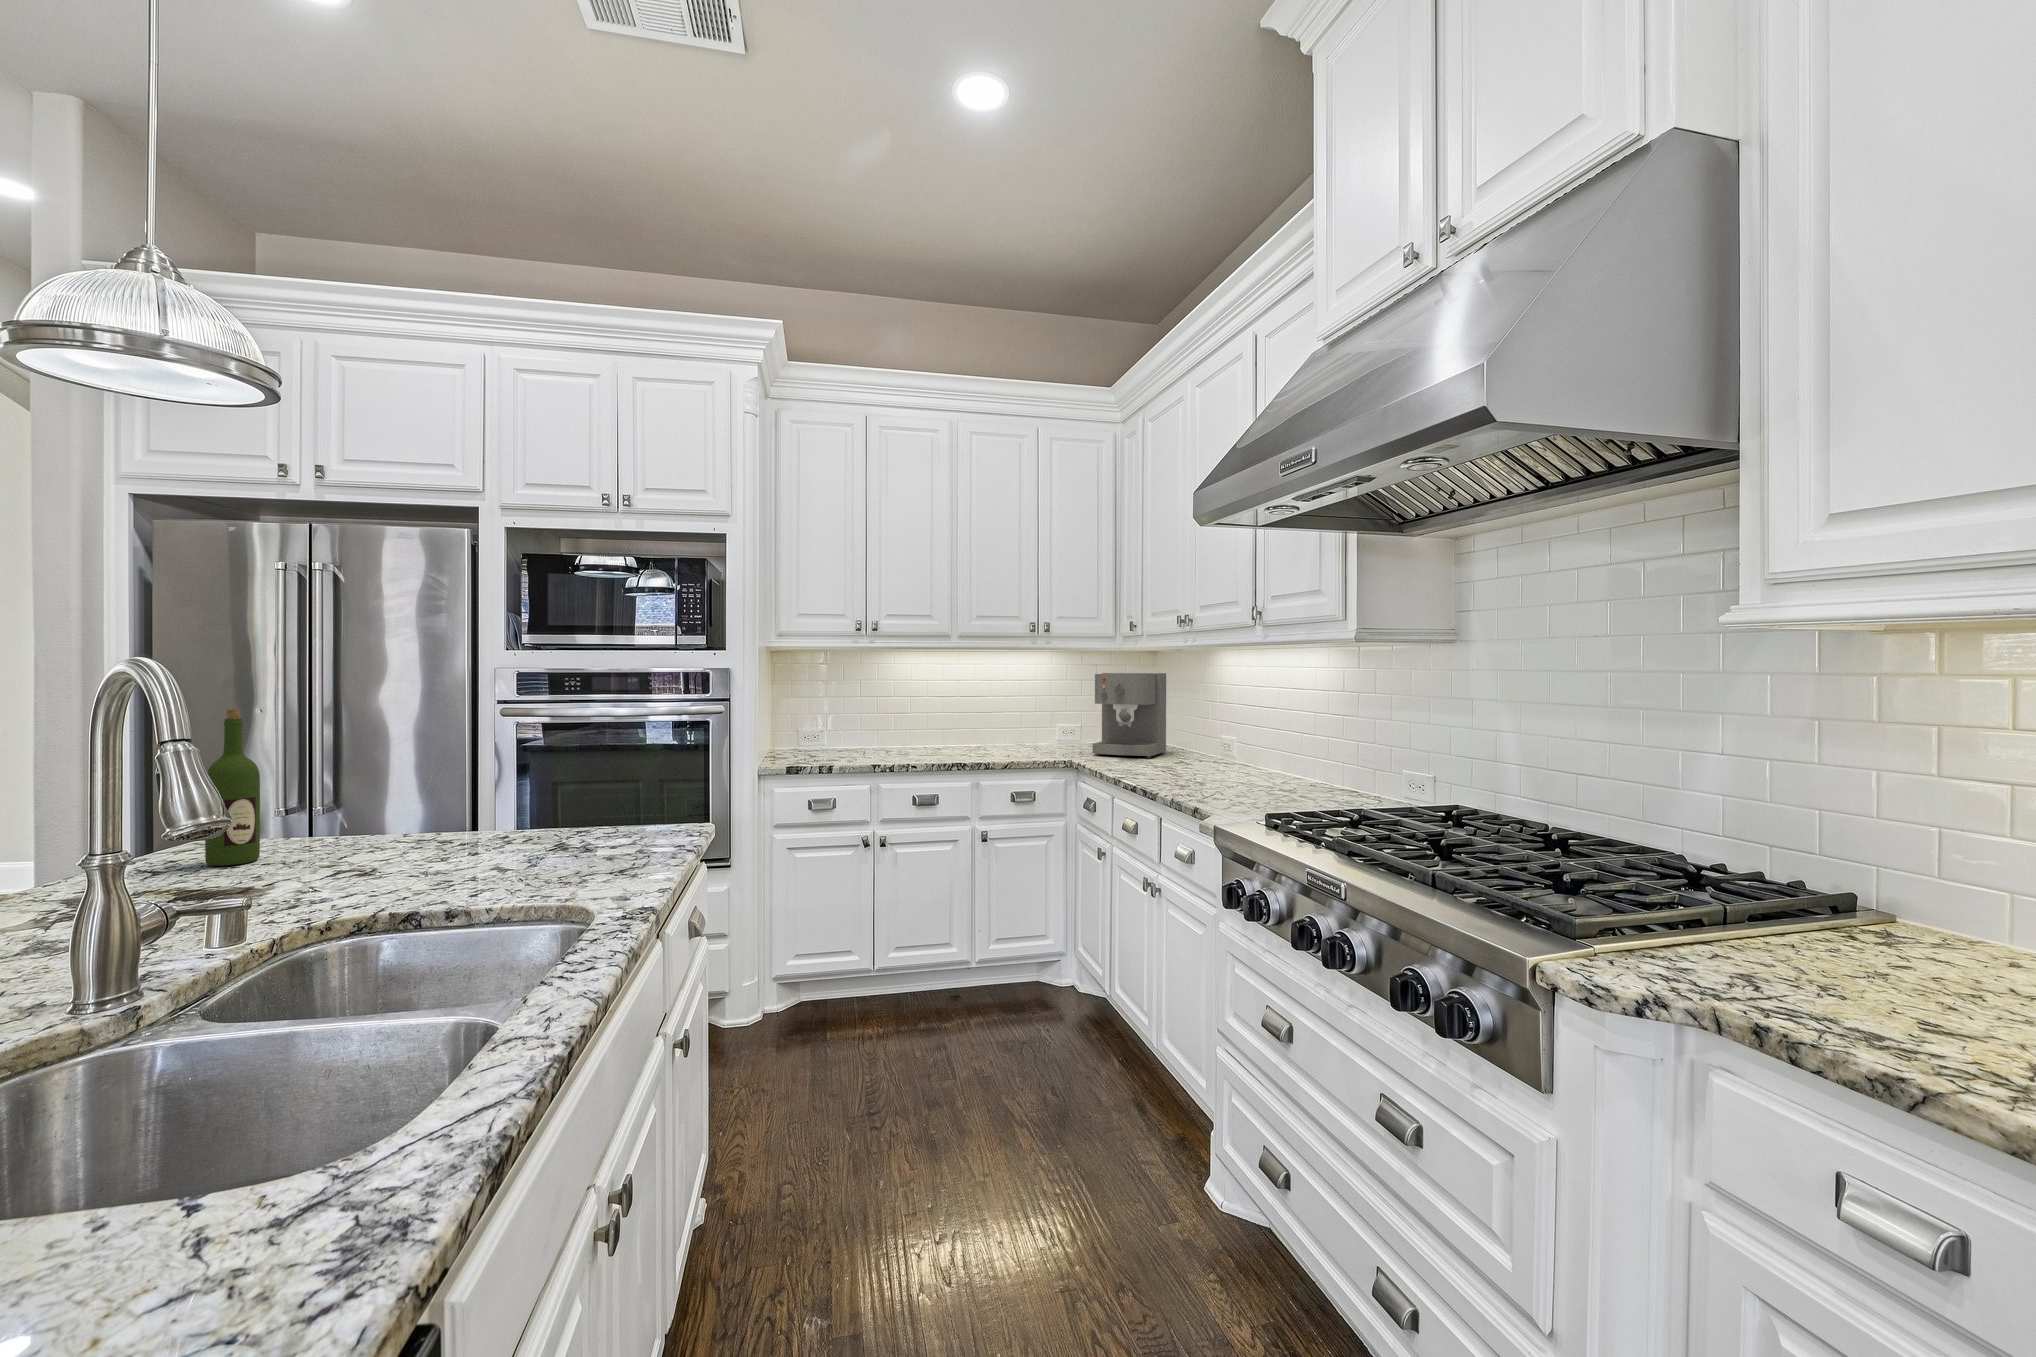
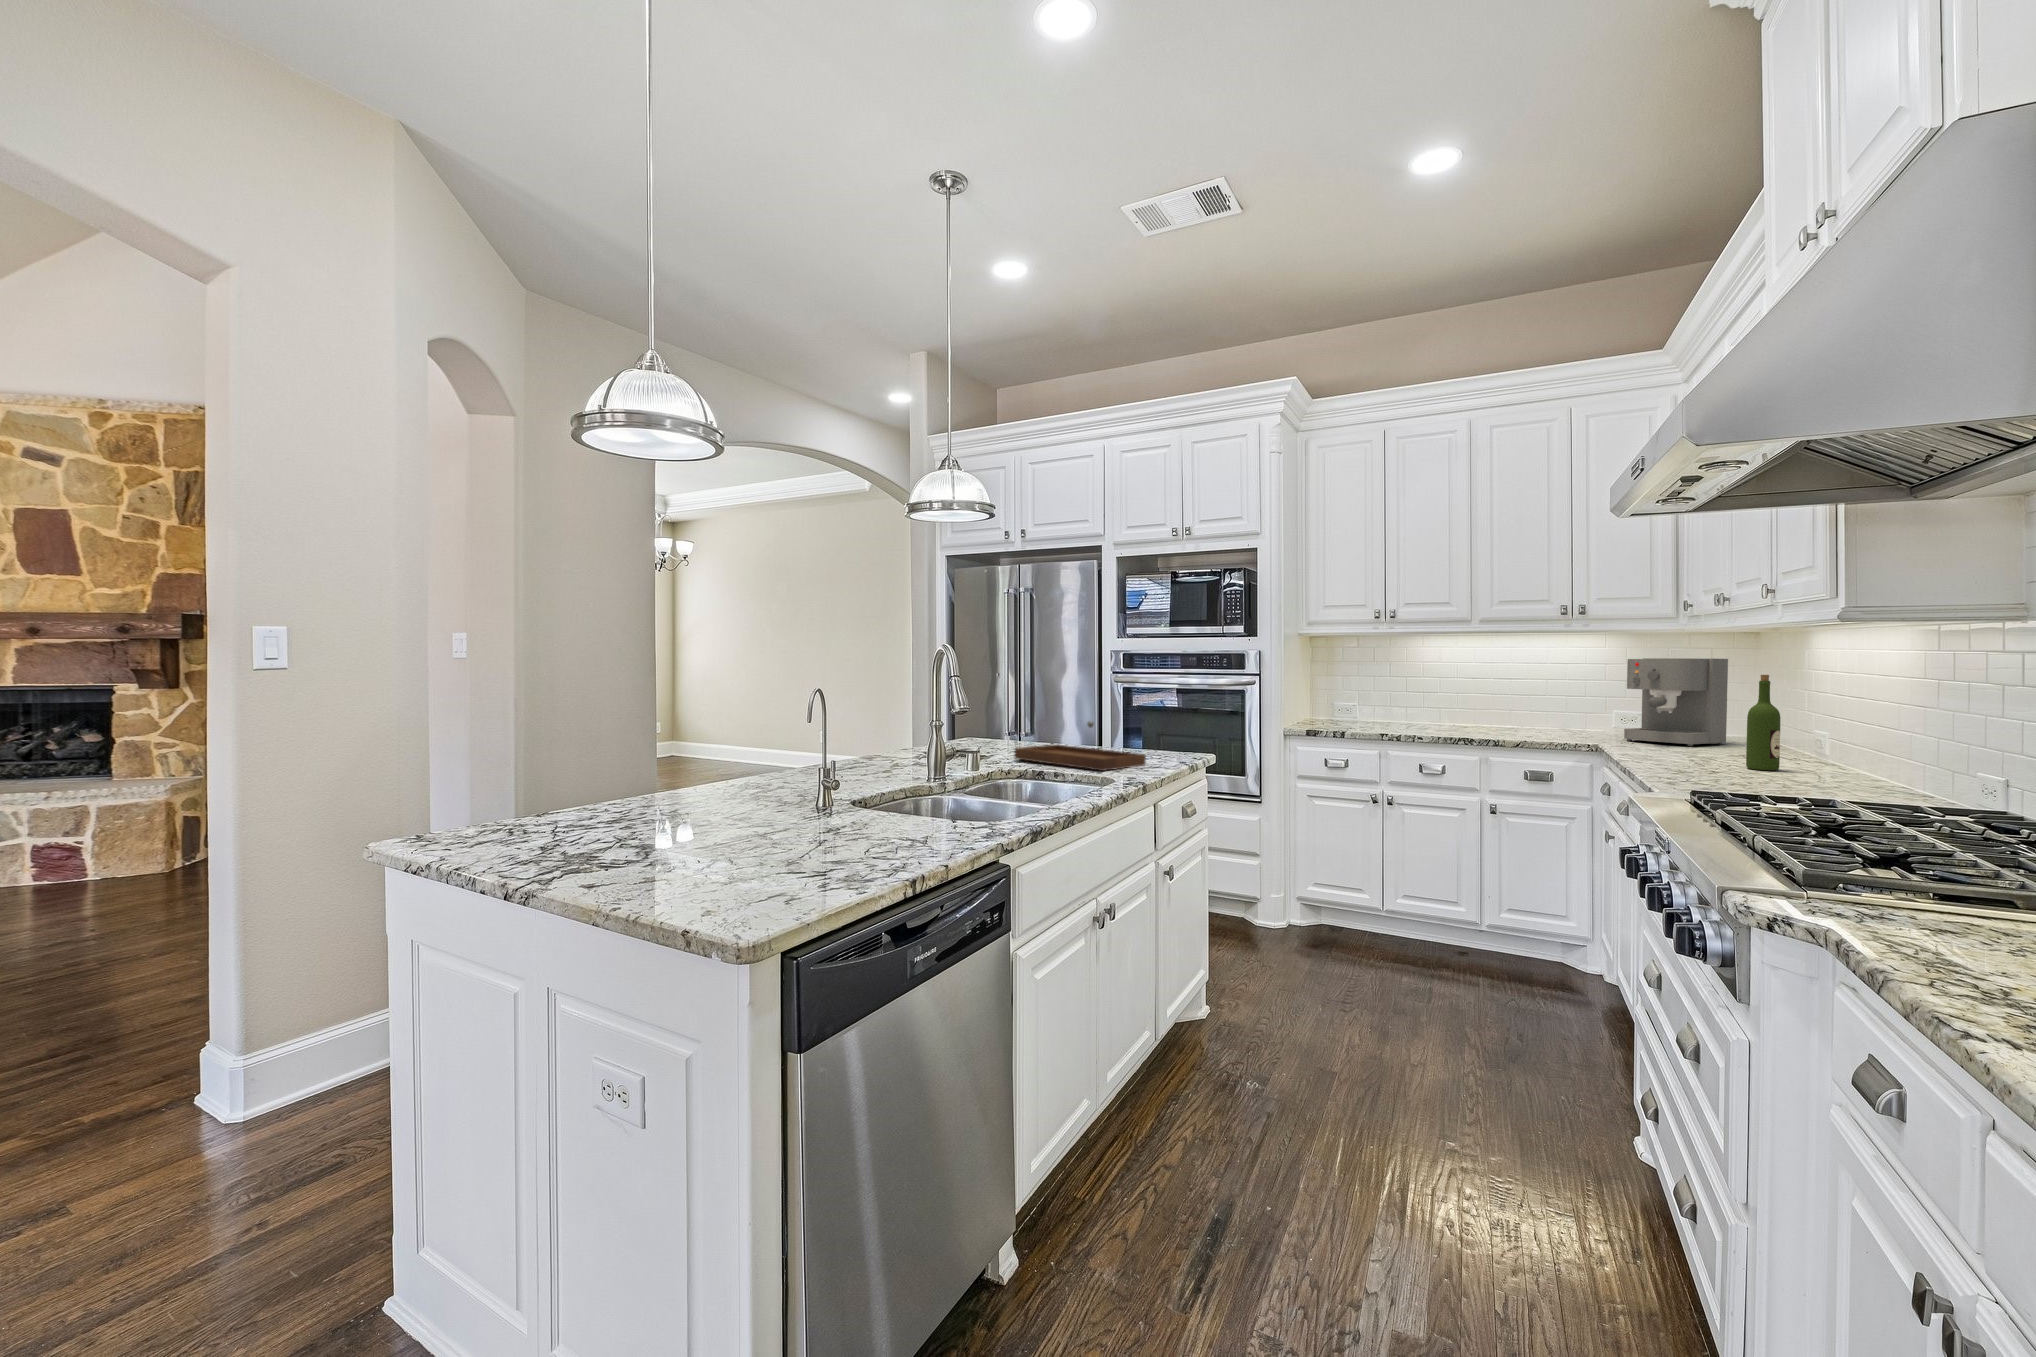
wine bottle: present [205,709,260,866] -> present [1746,675,1780,770]
tray: none [334,797,618,893] -> present [1014,721,1146,771]

